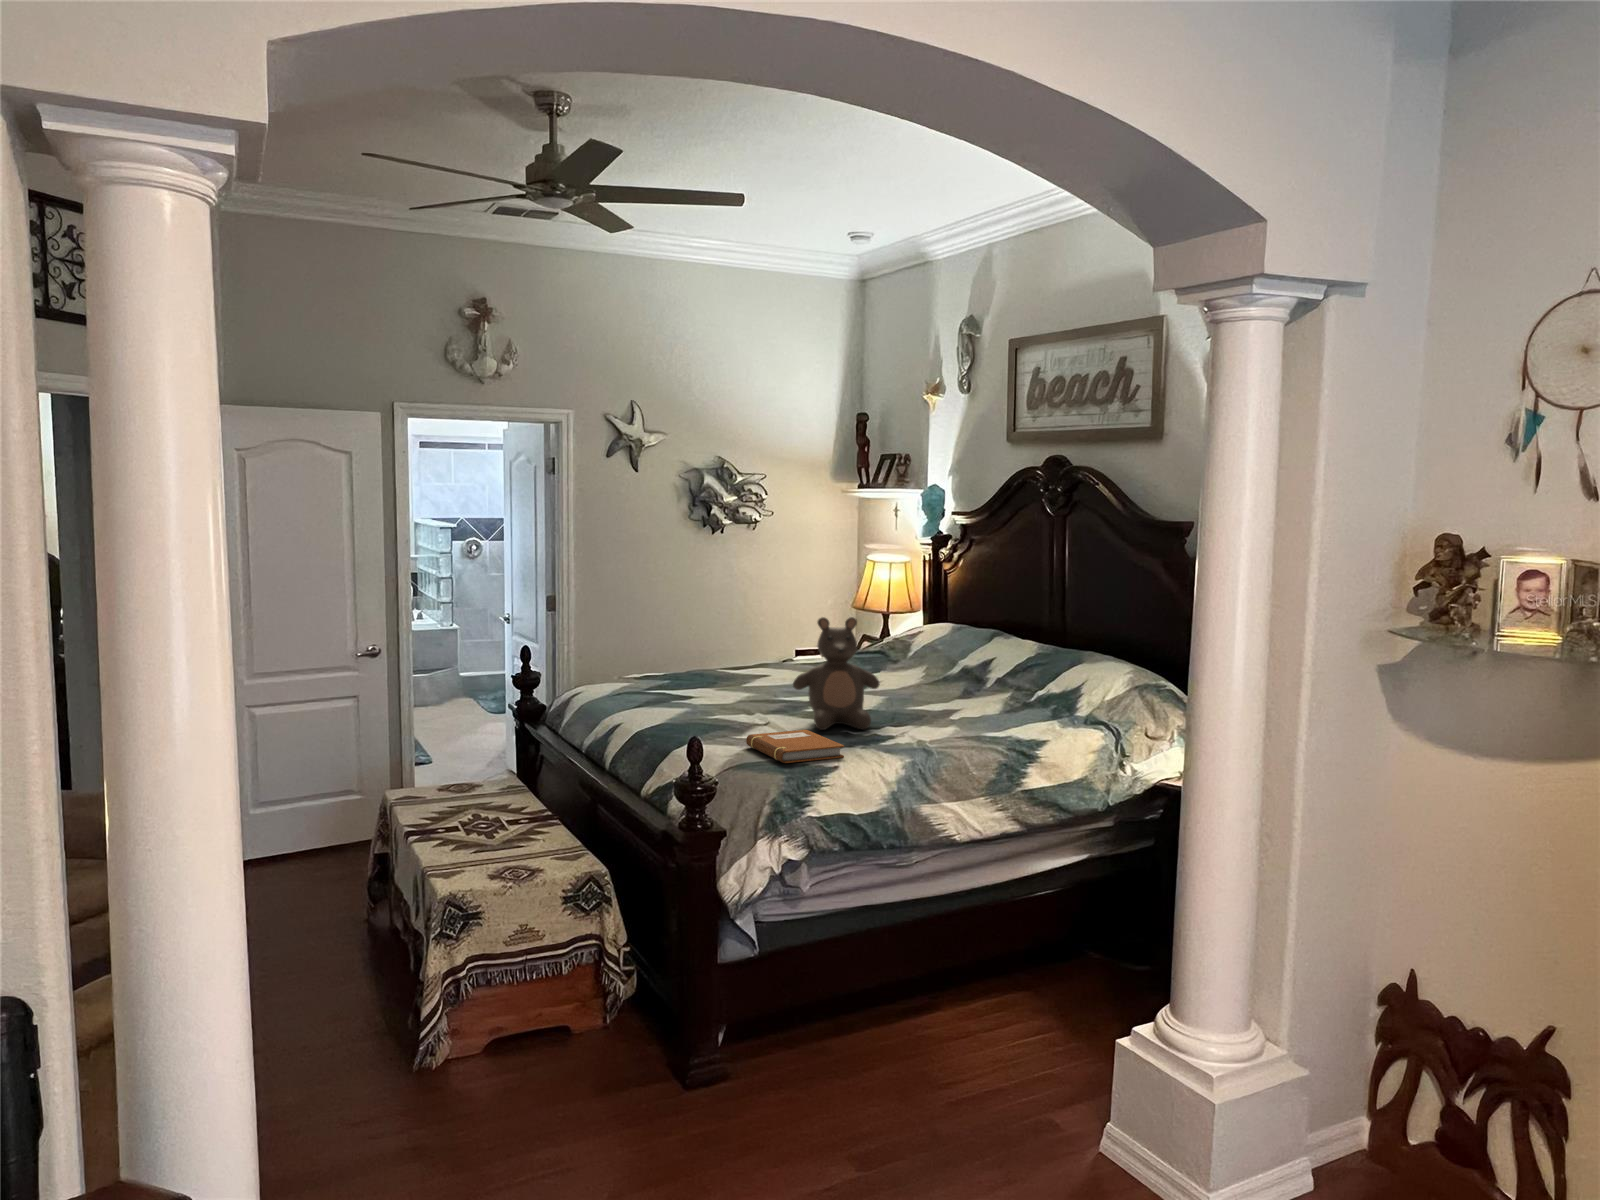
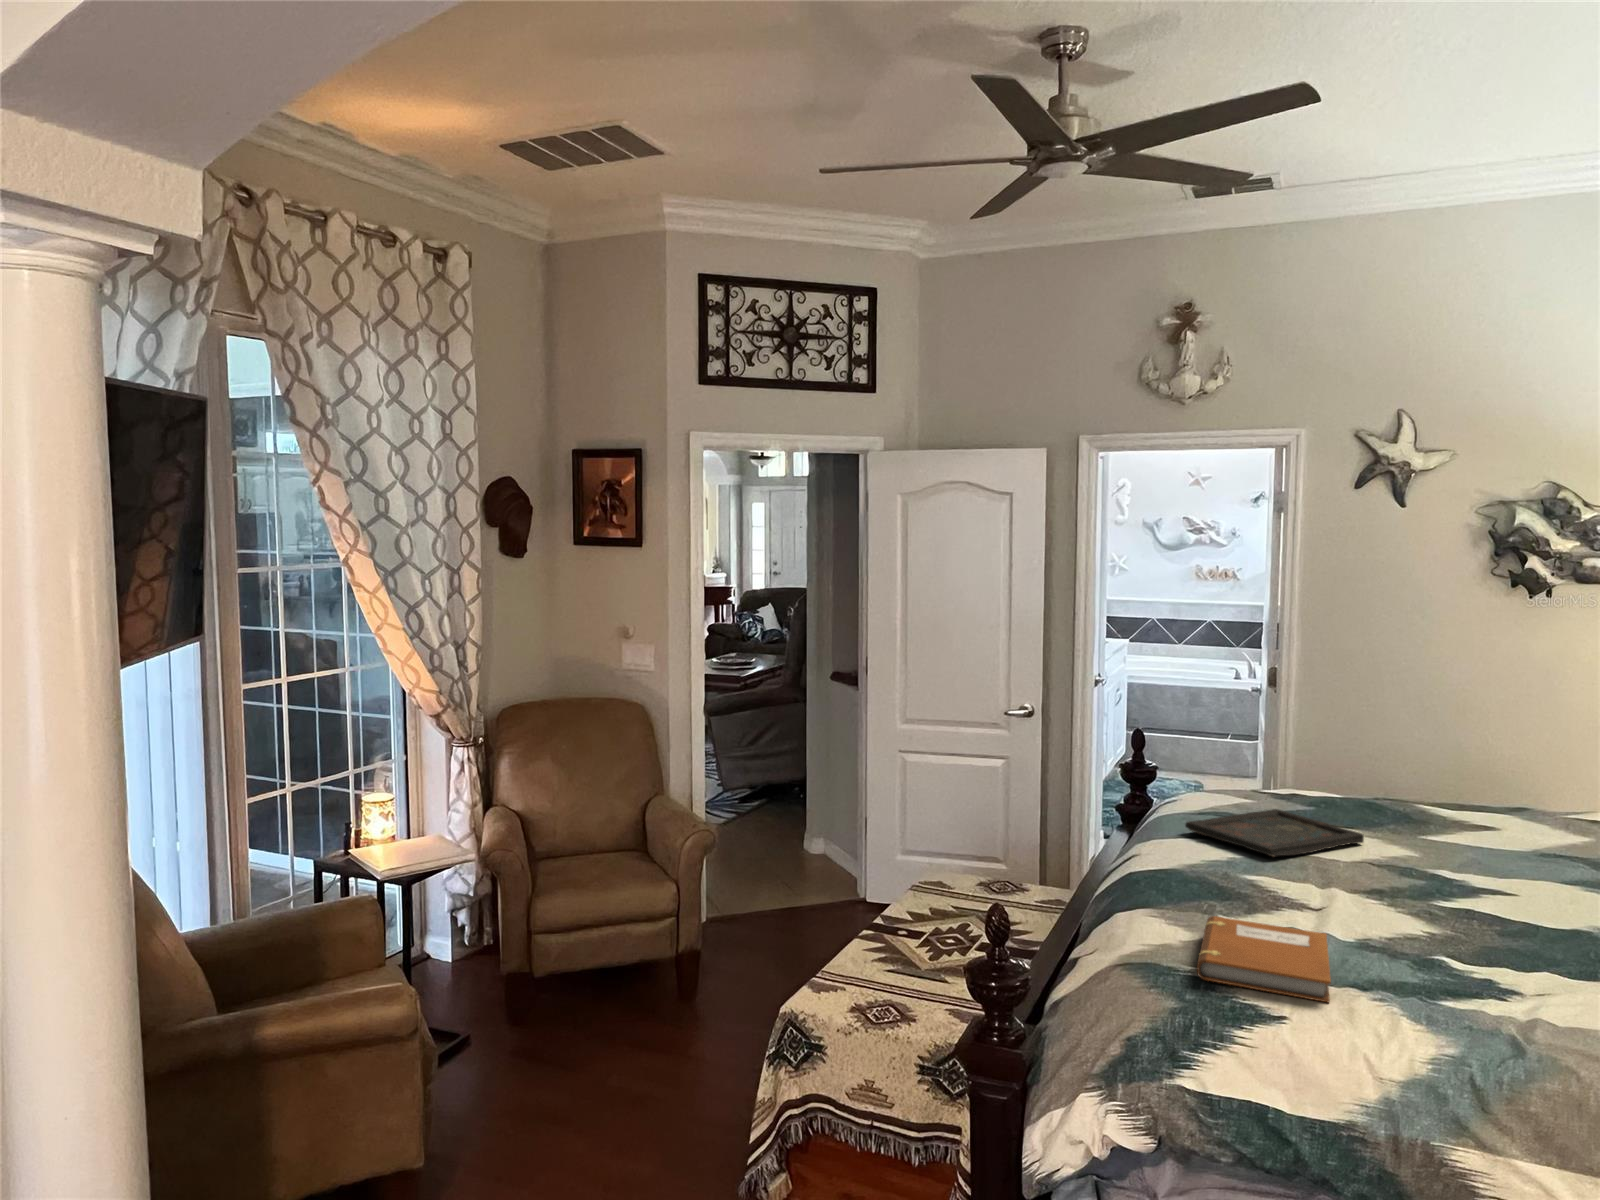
teddy bear: present [793,617,879,730] -> none [1371,747,1546,964]
tray: none [634,684,729,708] -> present [1185,809,1364,857]

